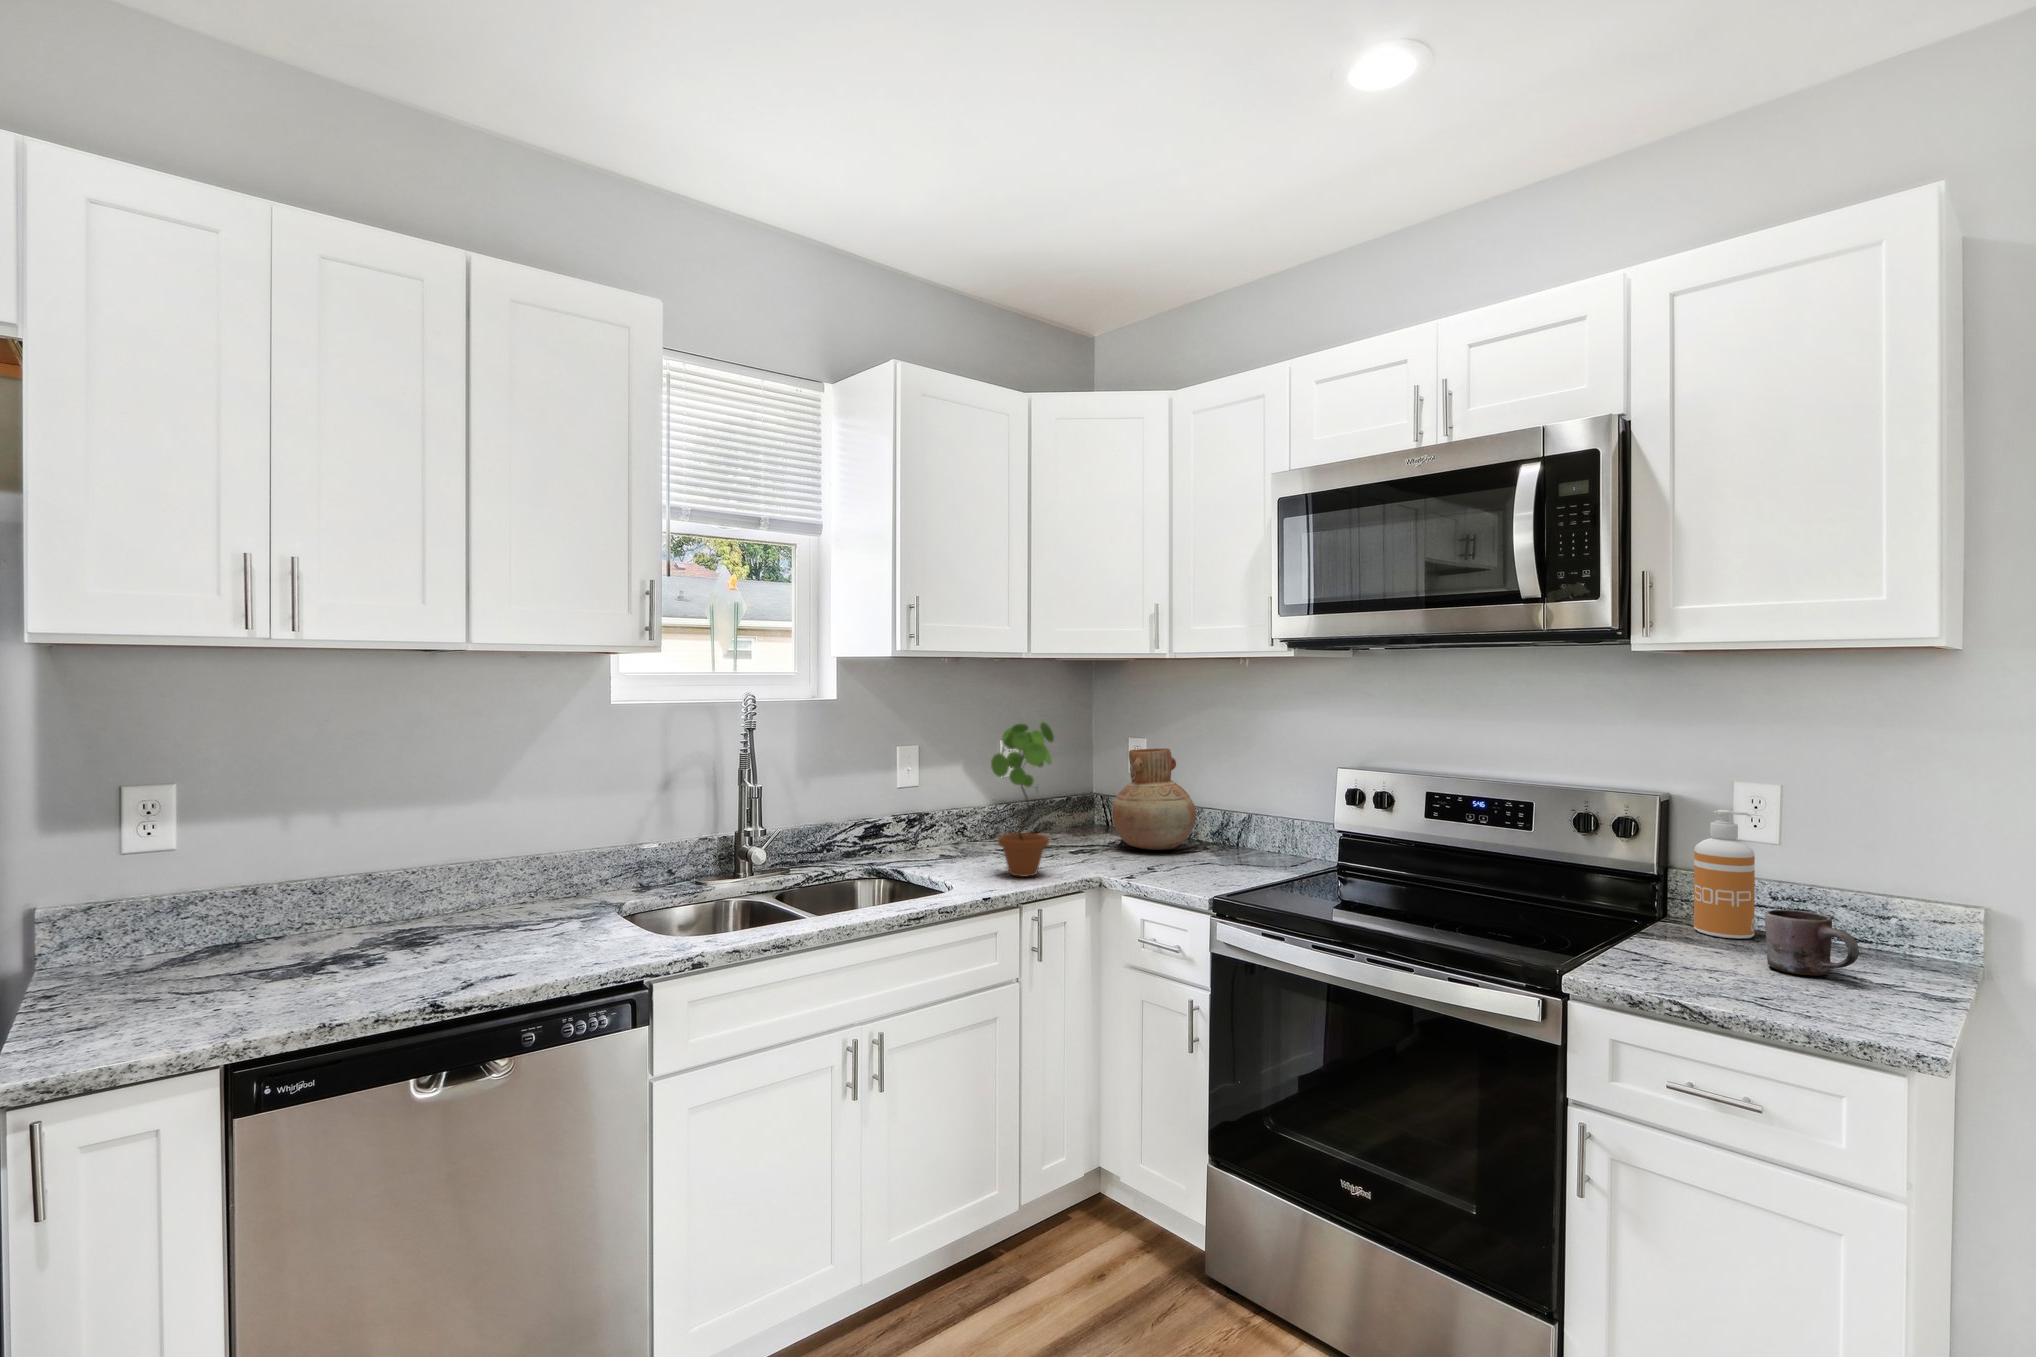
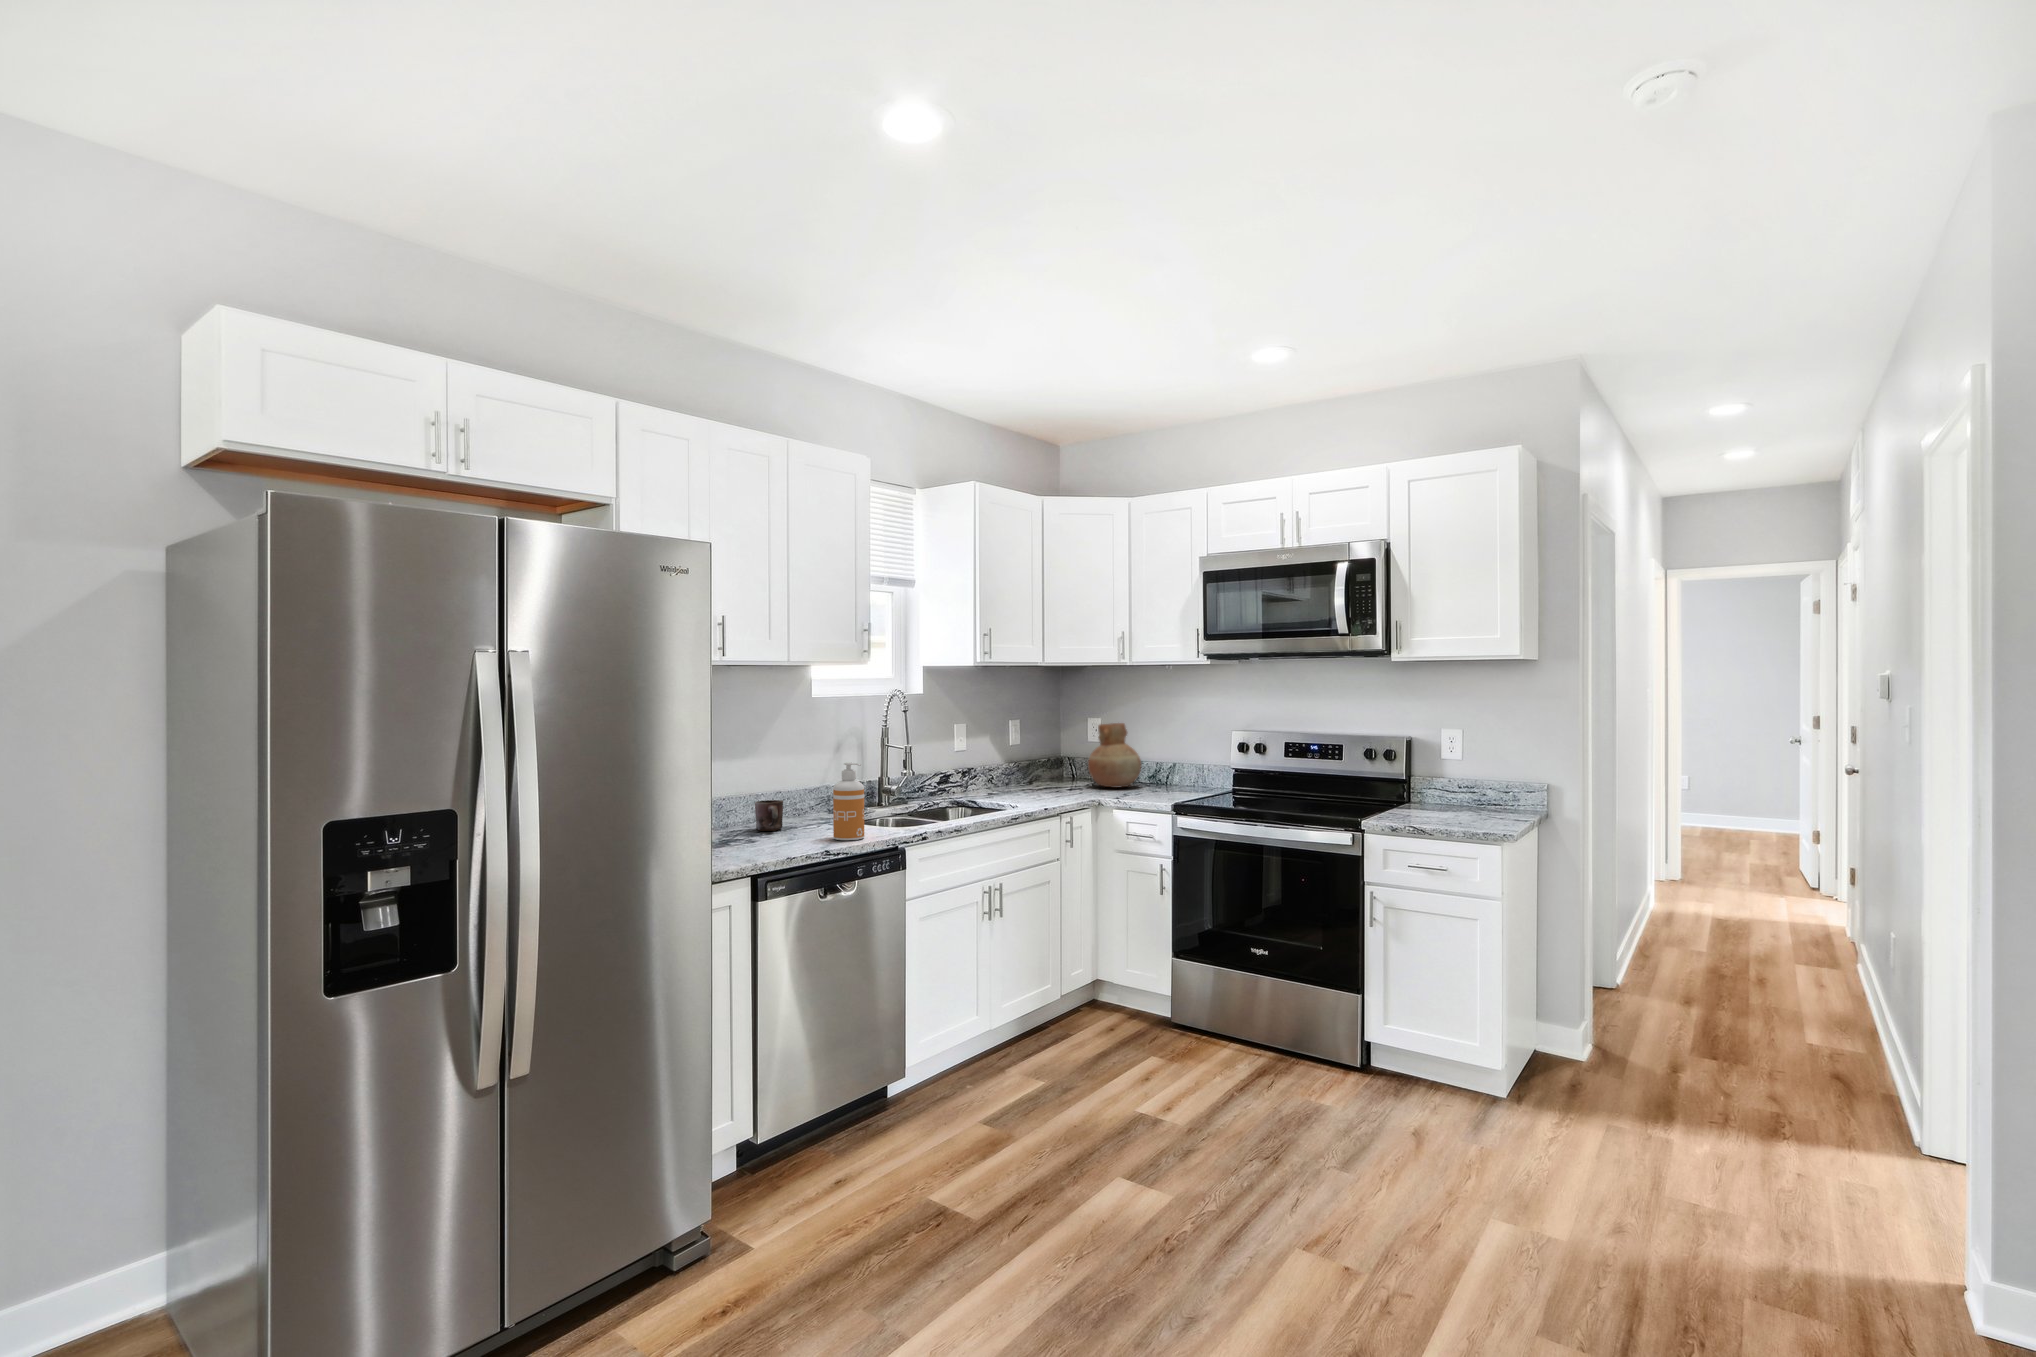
potted plant: present [991,722,1054,877] -> none [1034,705,1068,801]
soap dispenser: present [1694,810,1755,939] -> present [833,762,864,840]
mug: present [1765,910,1859,976] -> present [755,800,783,831]

